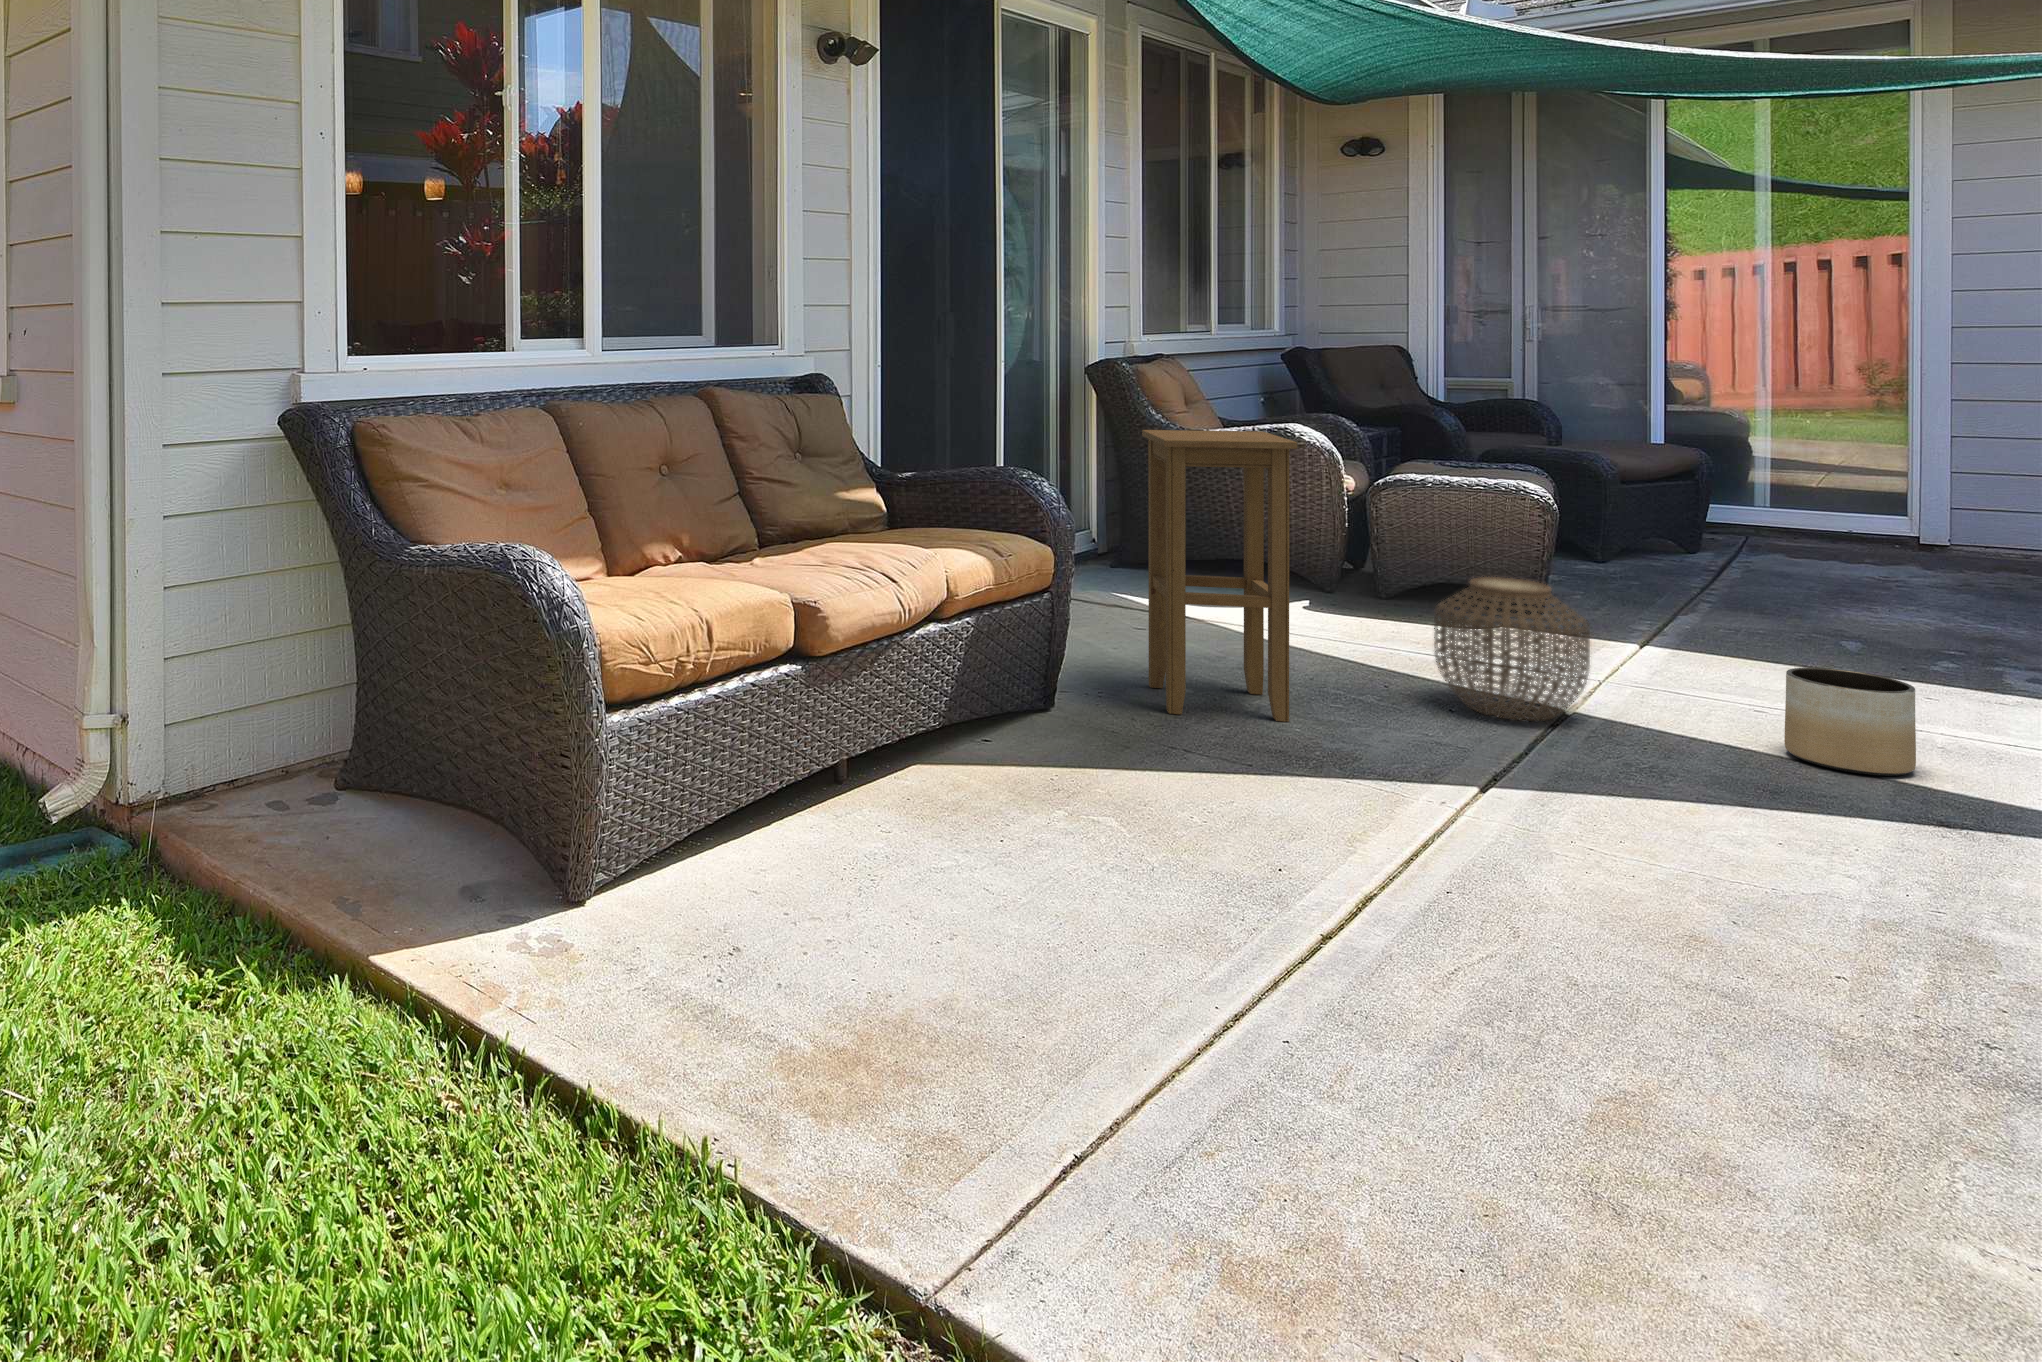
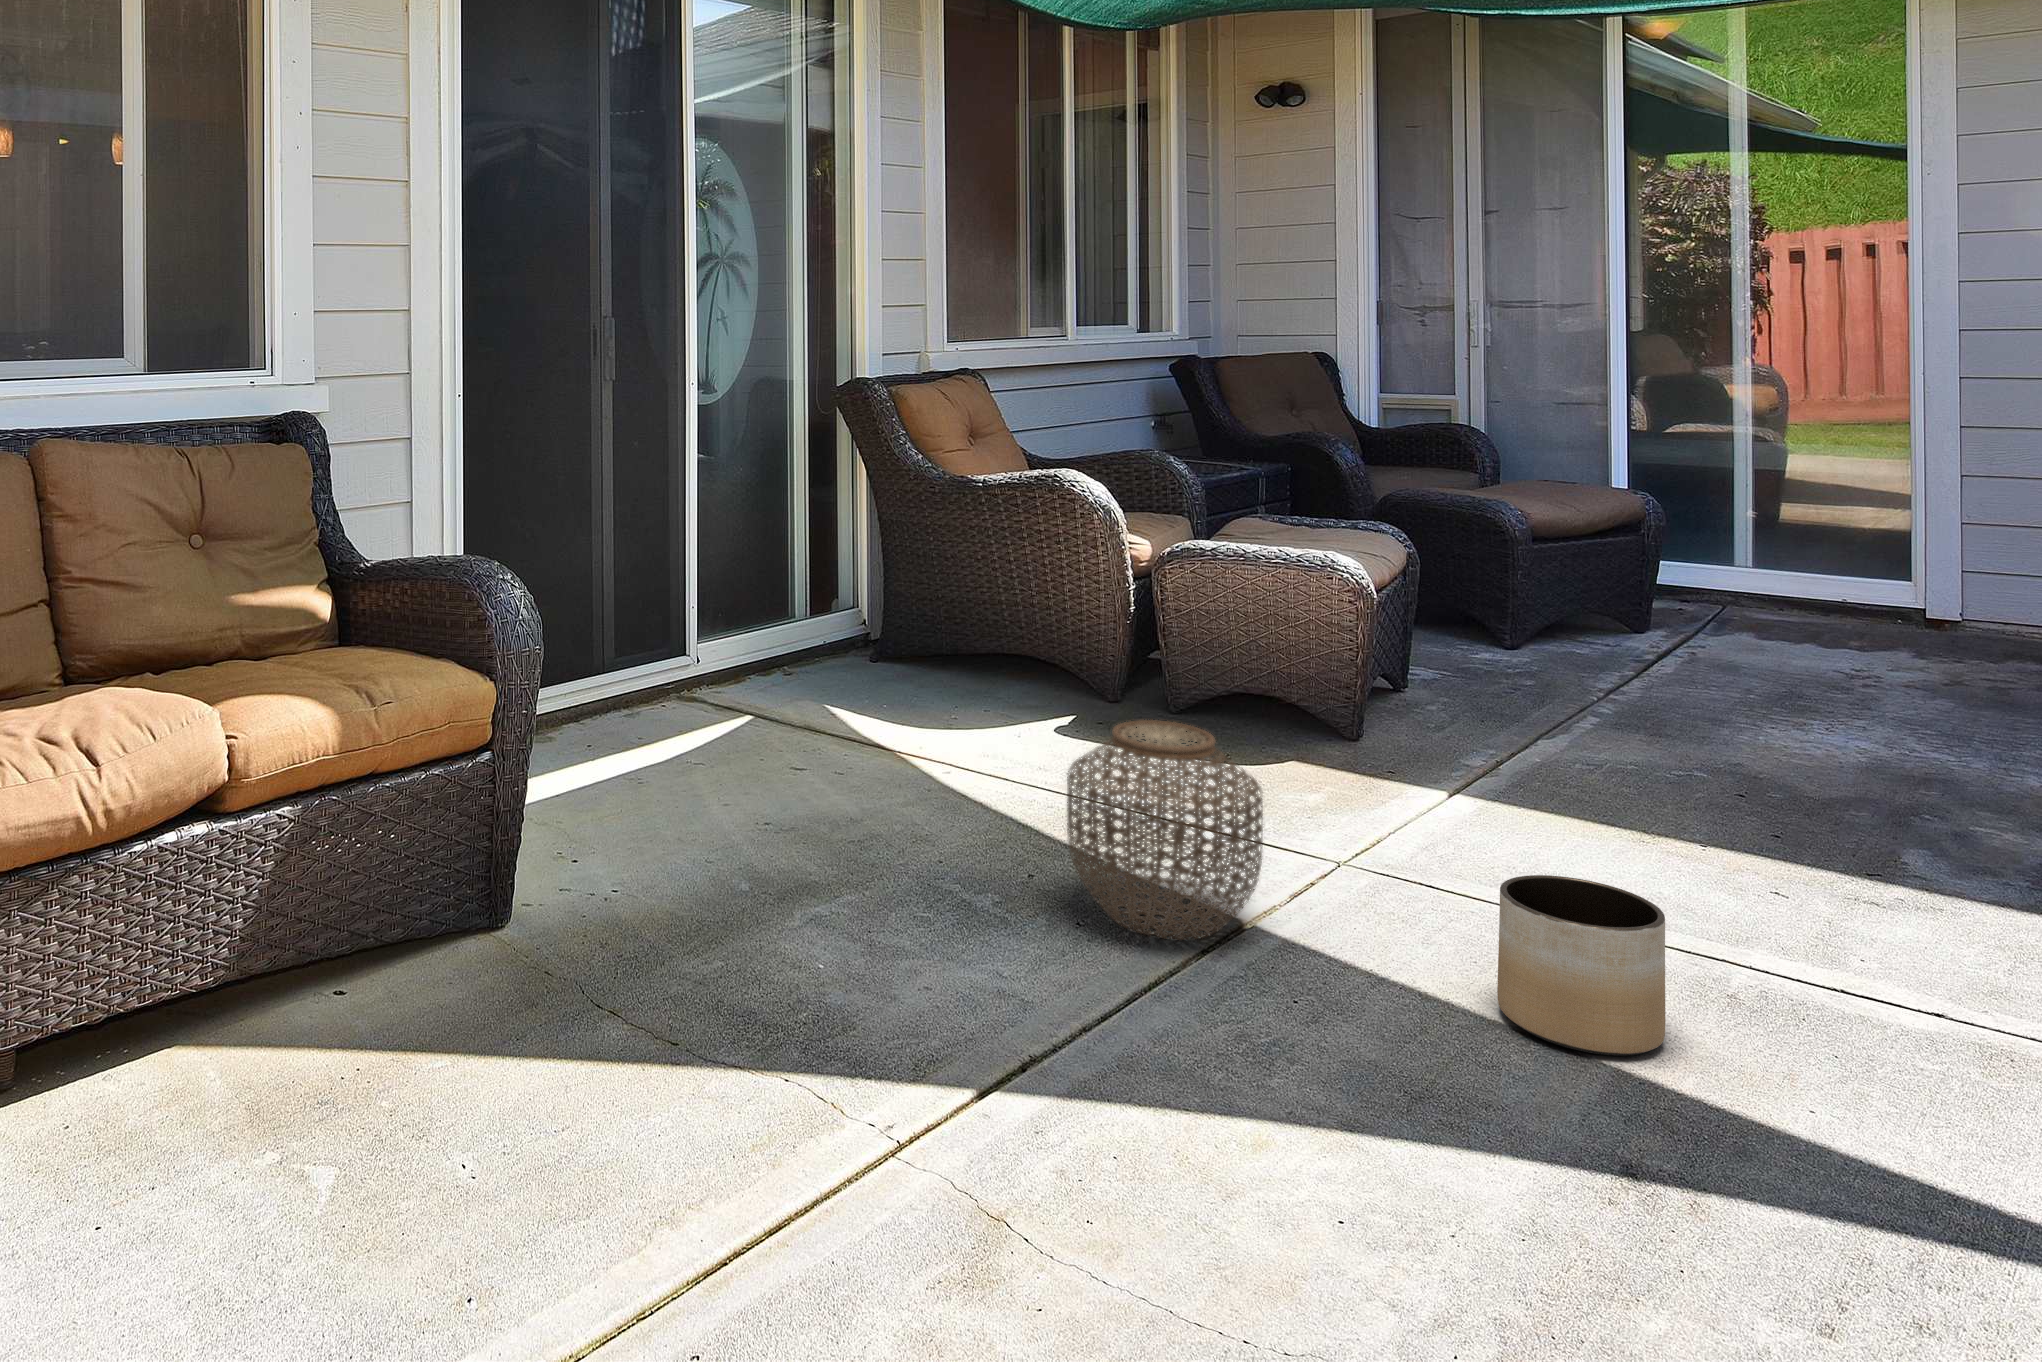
stool: present [1142,430,1297,722] -> none [655,500,847,942]

